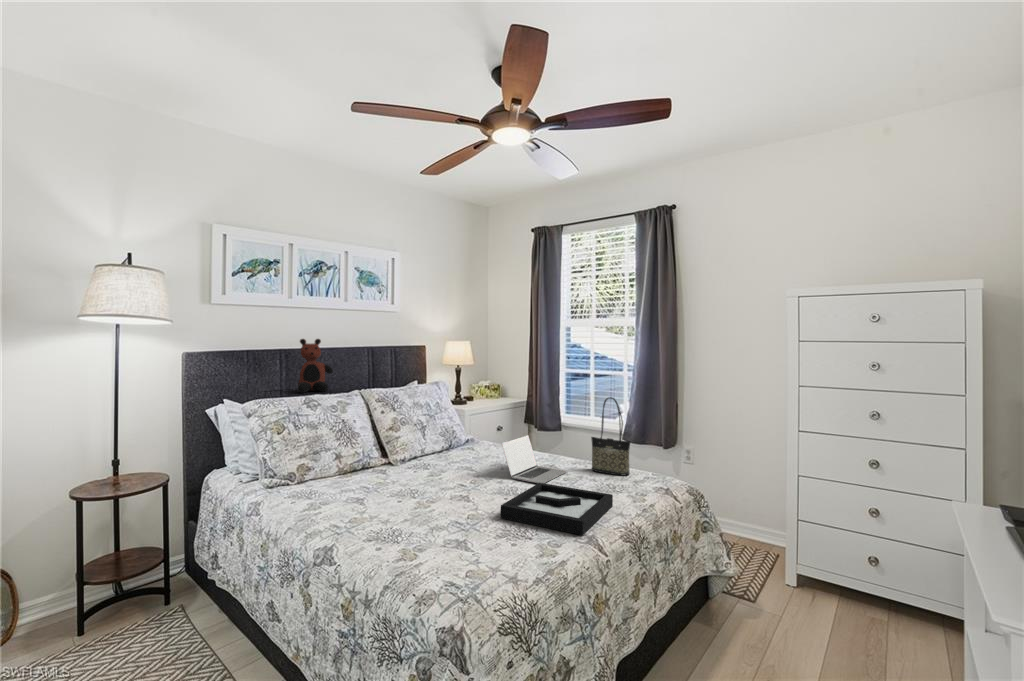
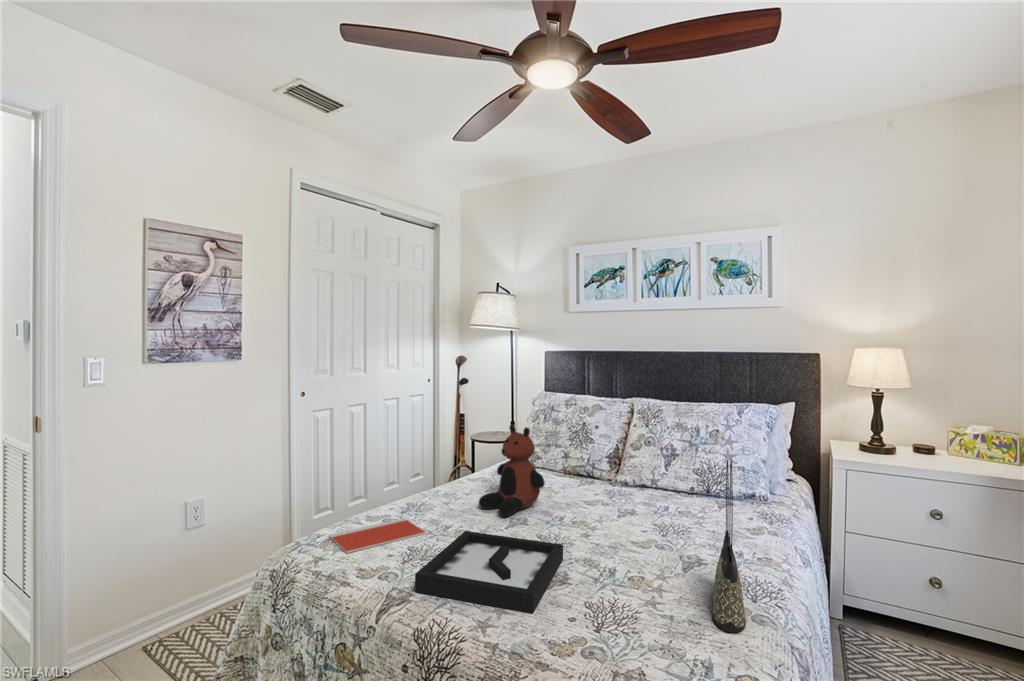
teddy bear: present [298,339,333,393] -> present [479,424,545,517]
laptop: present [502,435,566,483] -> none [599,486,686,572]
notebook: none [412,531,494,580] -> present [329,518,426,553]

